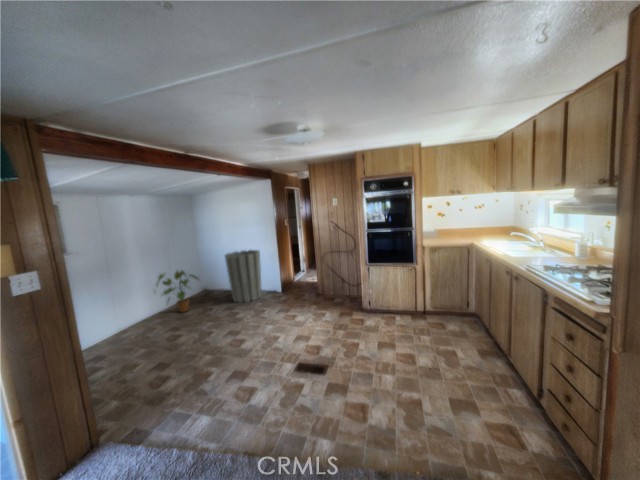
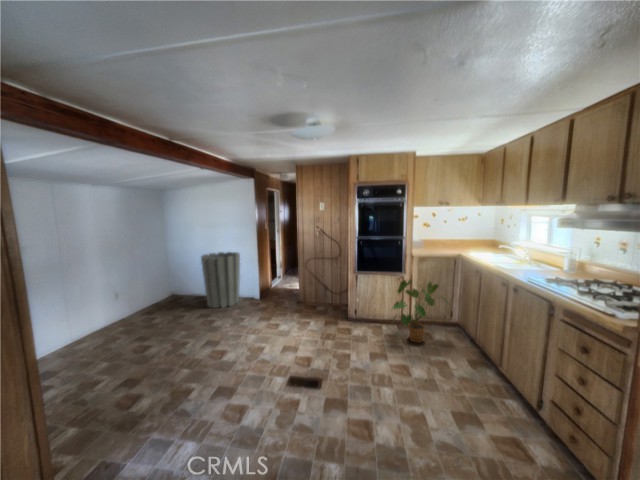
house plant: present [157,271,198,312] -> present [393,280,450,343]

